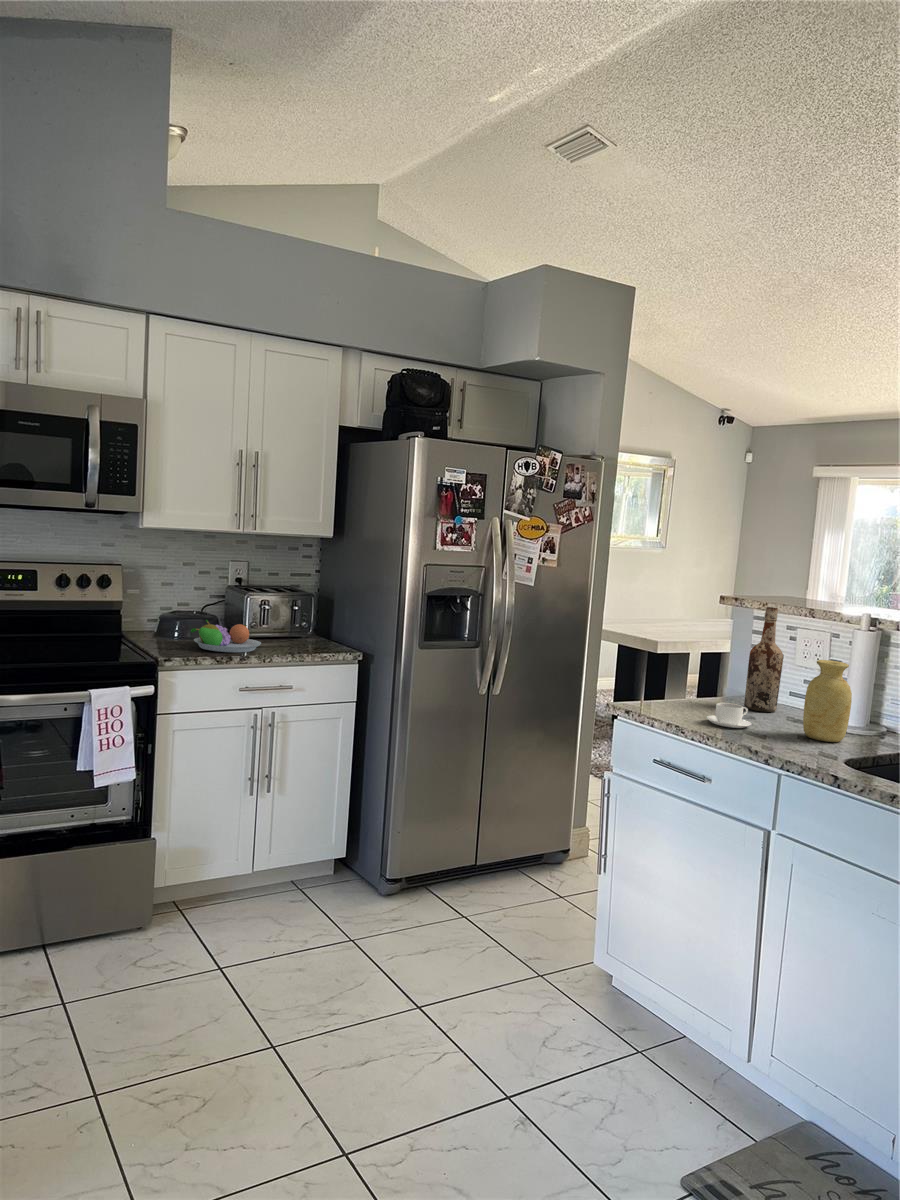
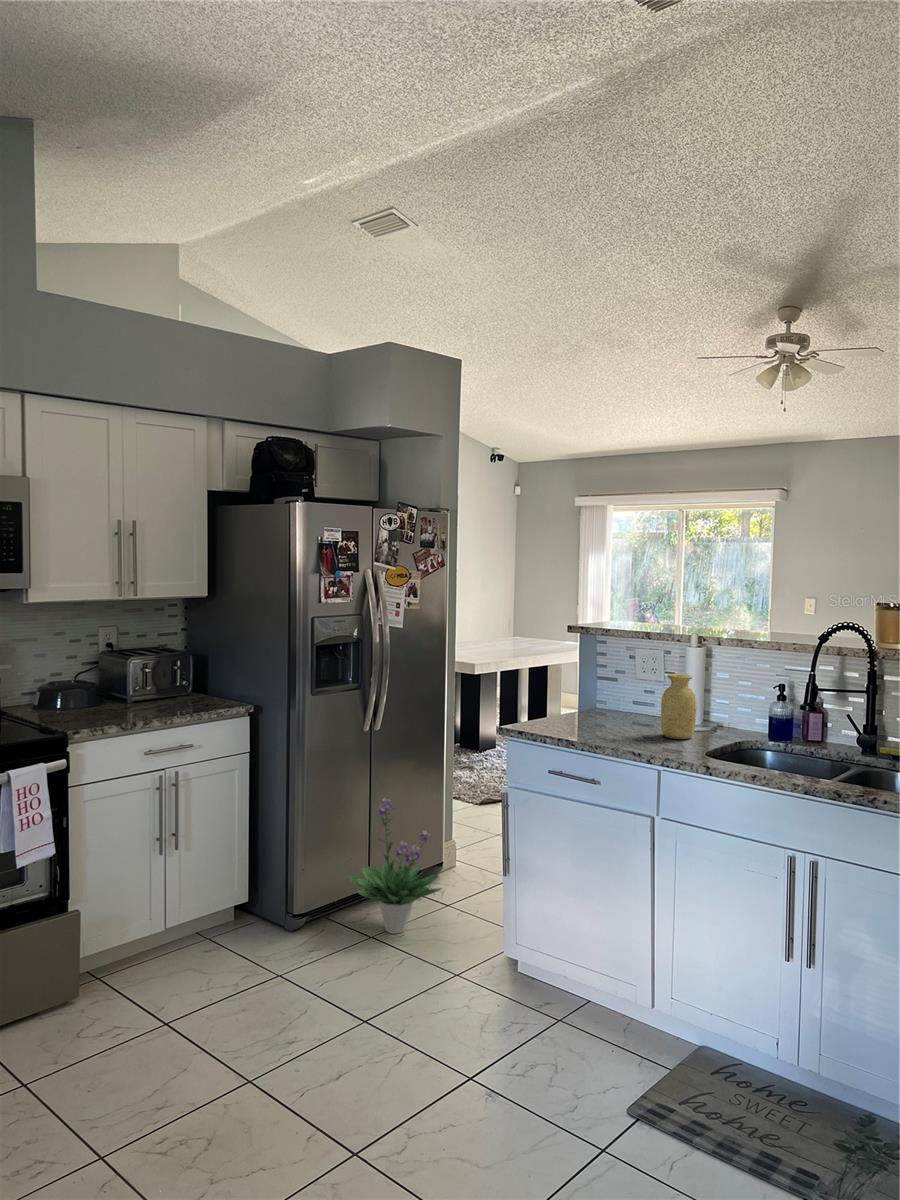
wine bottle: present [744,607,783,712] -> none [603,633,631,720]
fruit bowl: present [191,620,261,652] -> none [88,688,156,718]
coffee cup: present [706,703,752,728] -> none [584,716,621,736]
potted plant: none [448,770,550,920] -> present [349,798,442,934]

